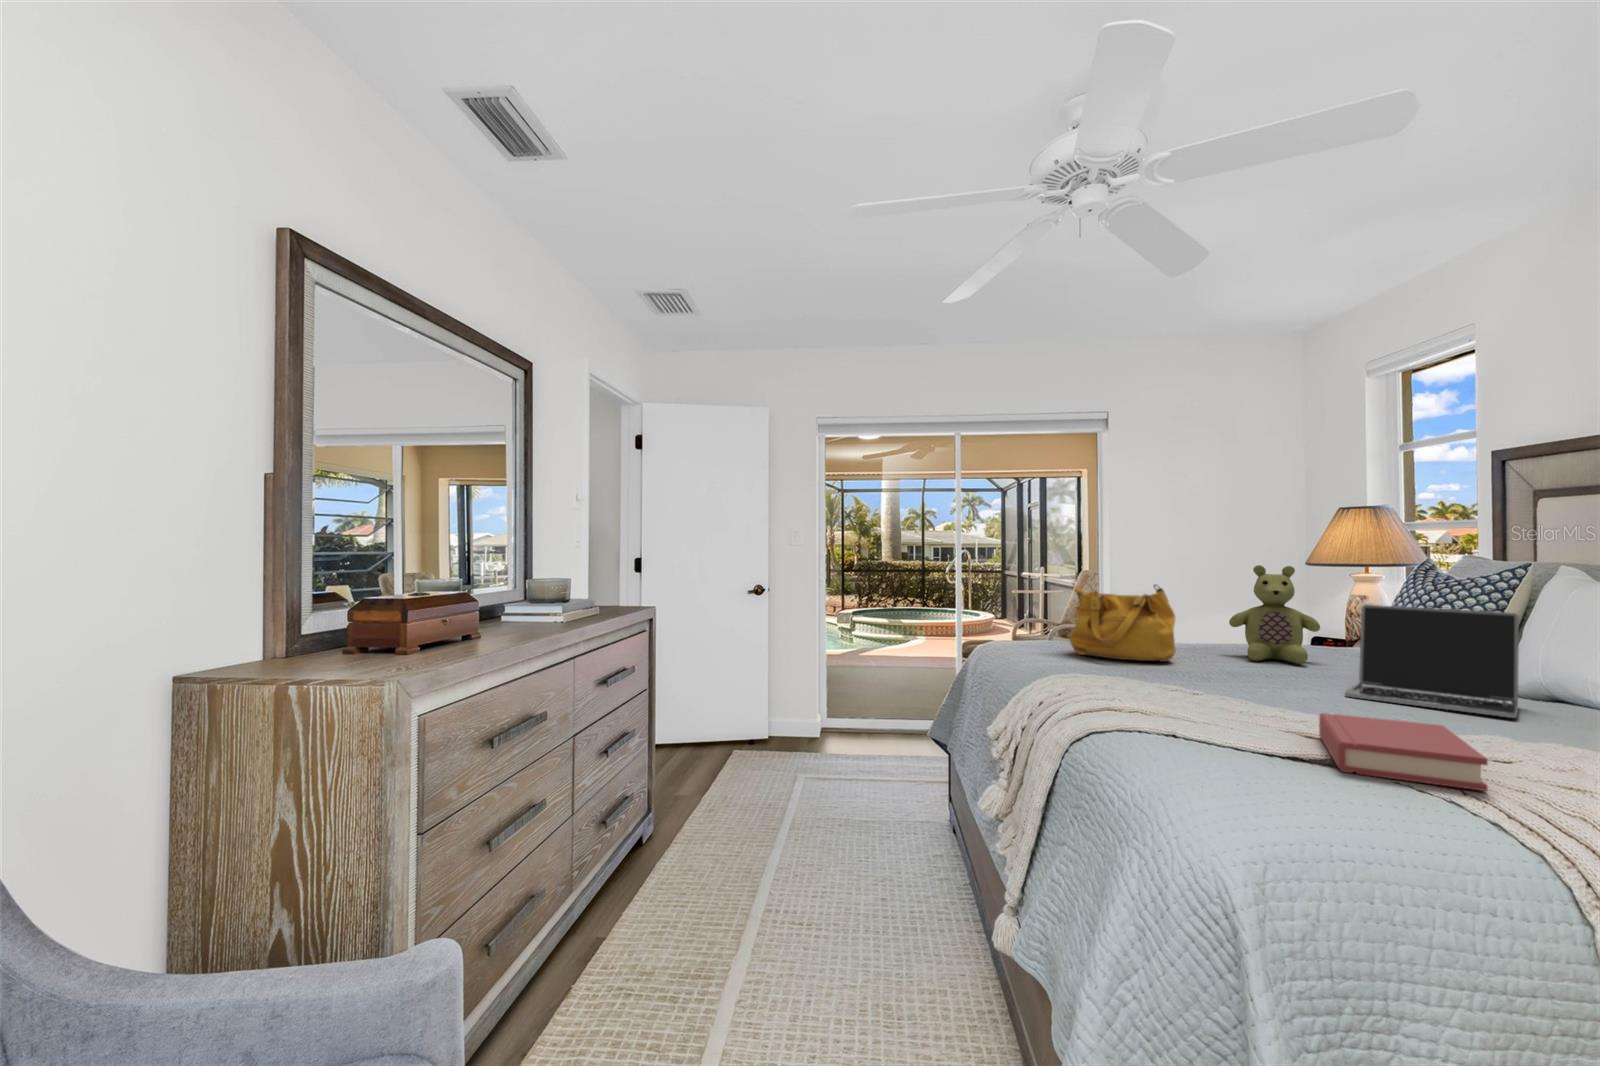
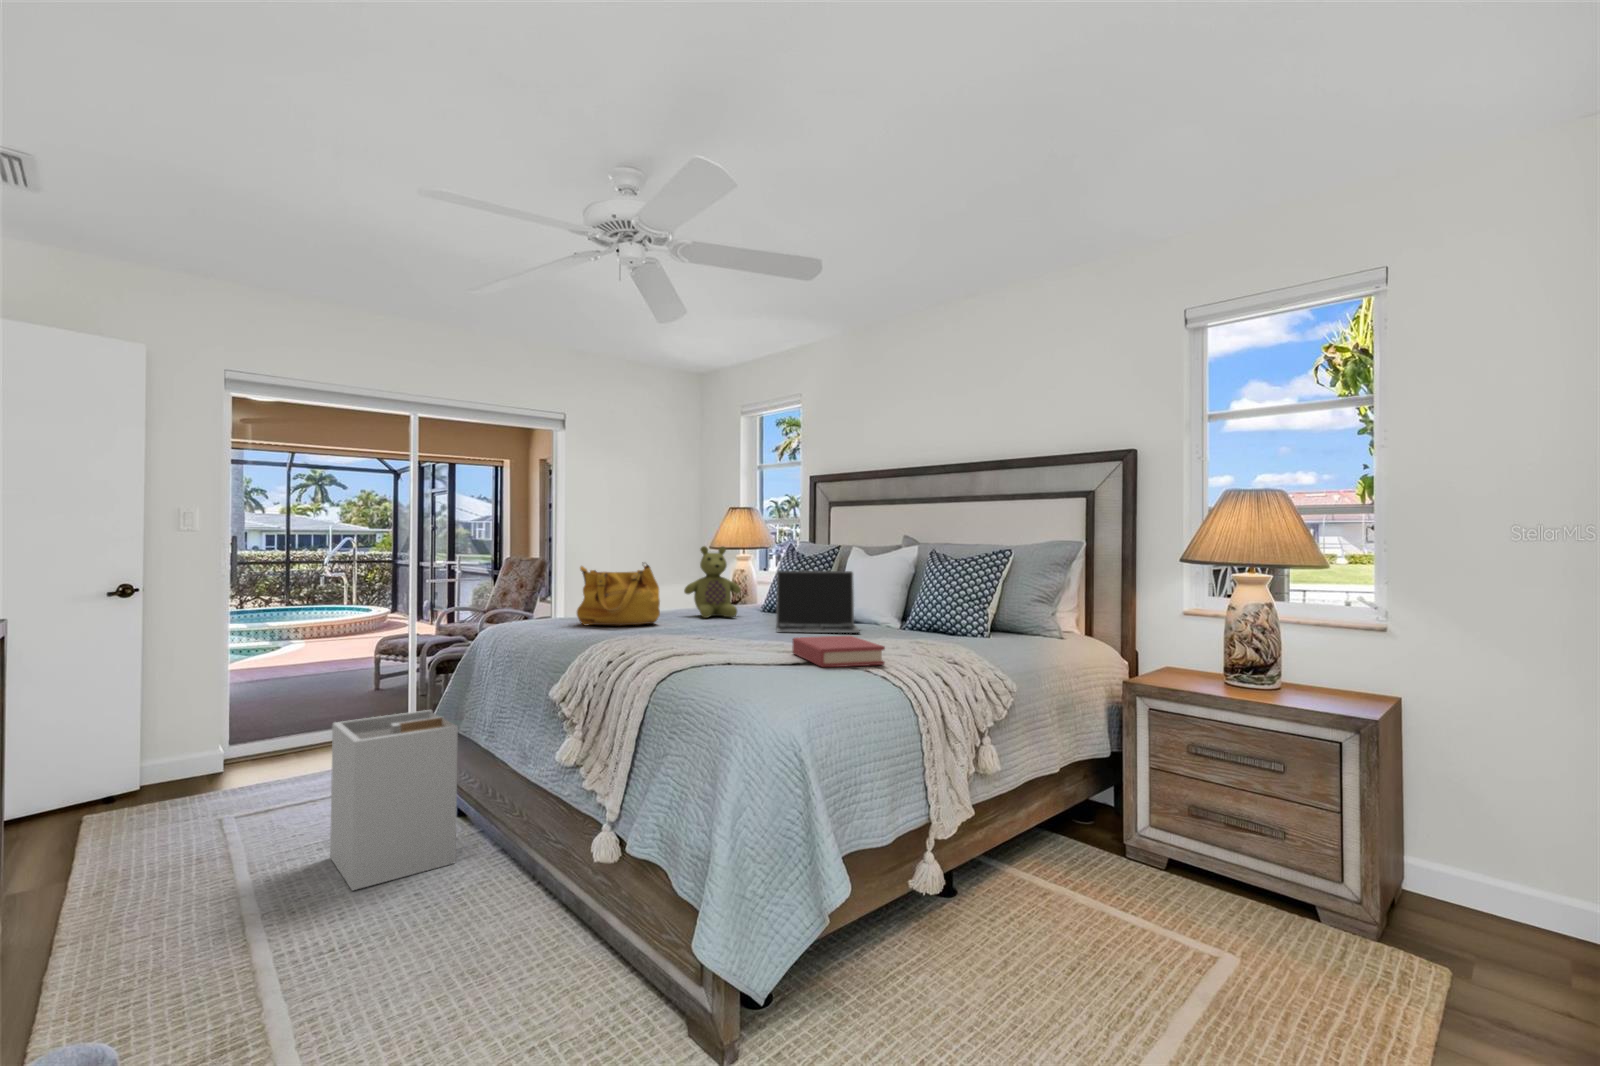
laundry hamper: none [841,718,934,881] -> present [330,710,458,890]

